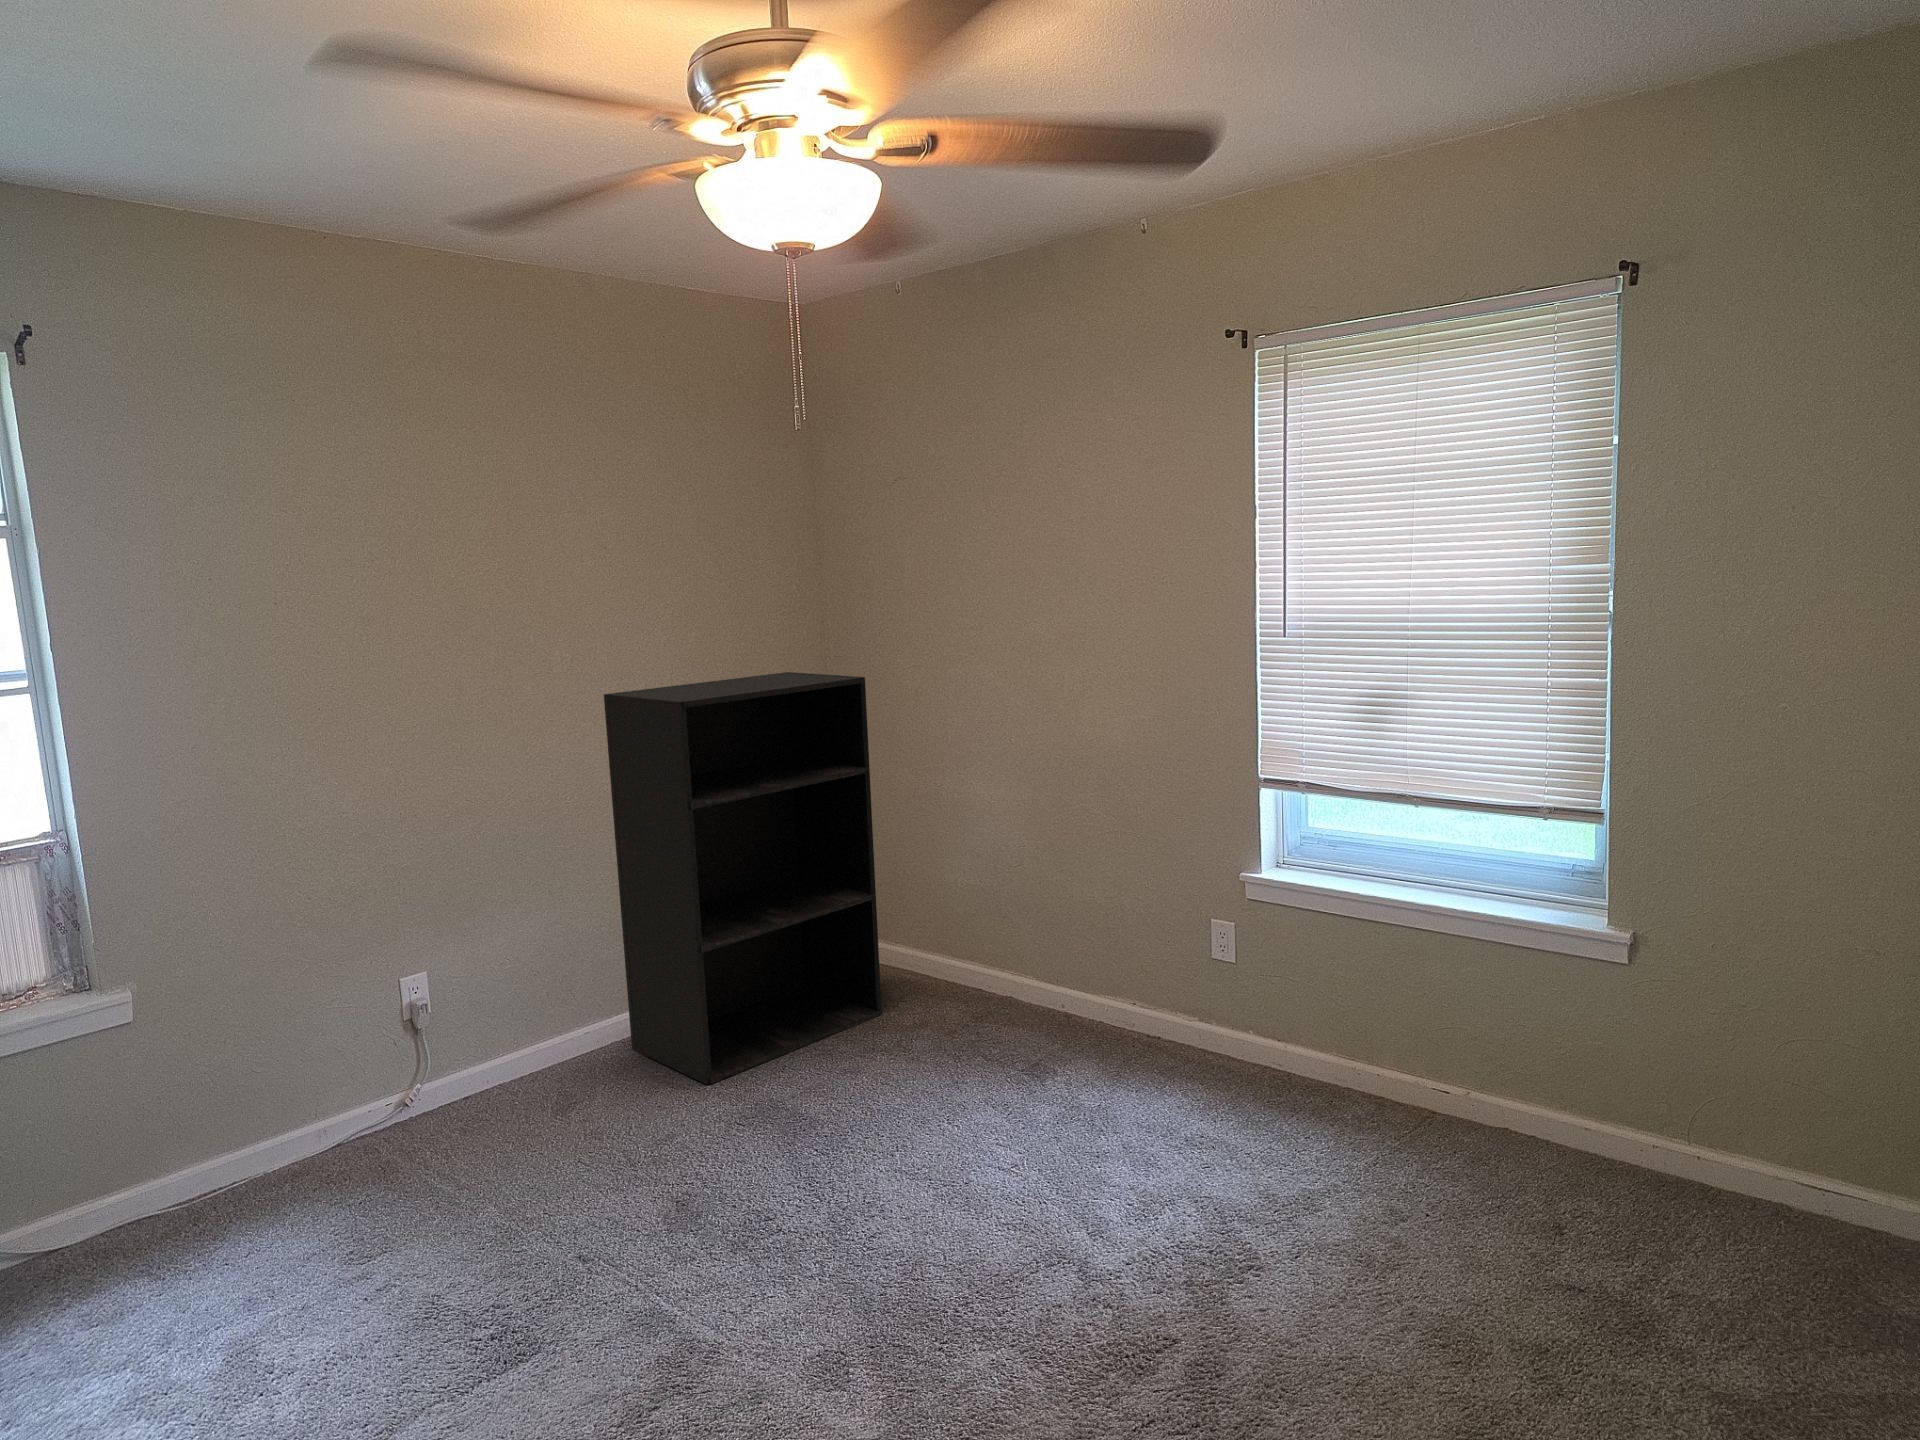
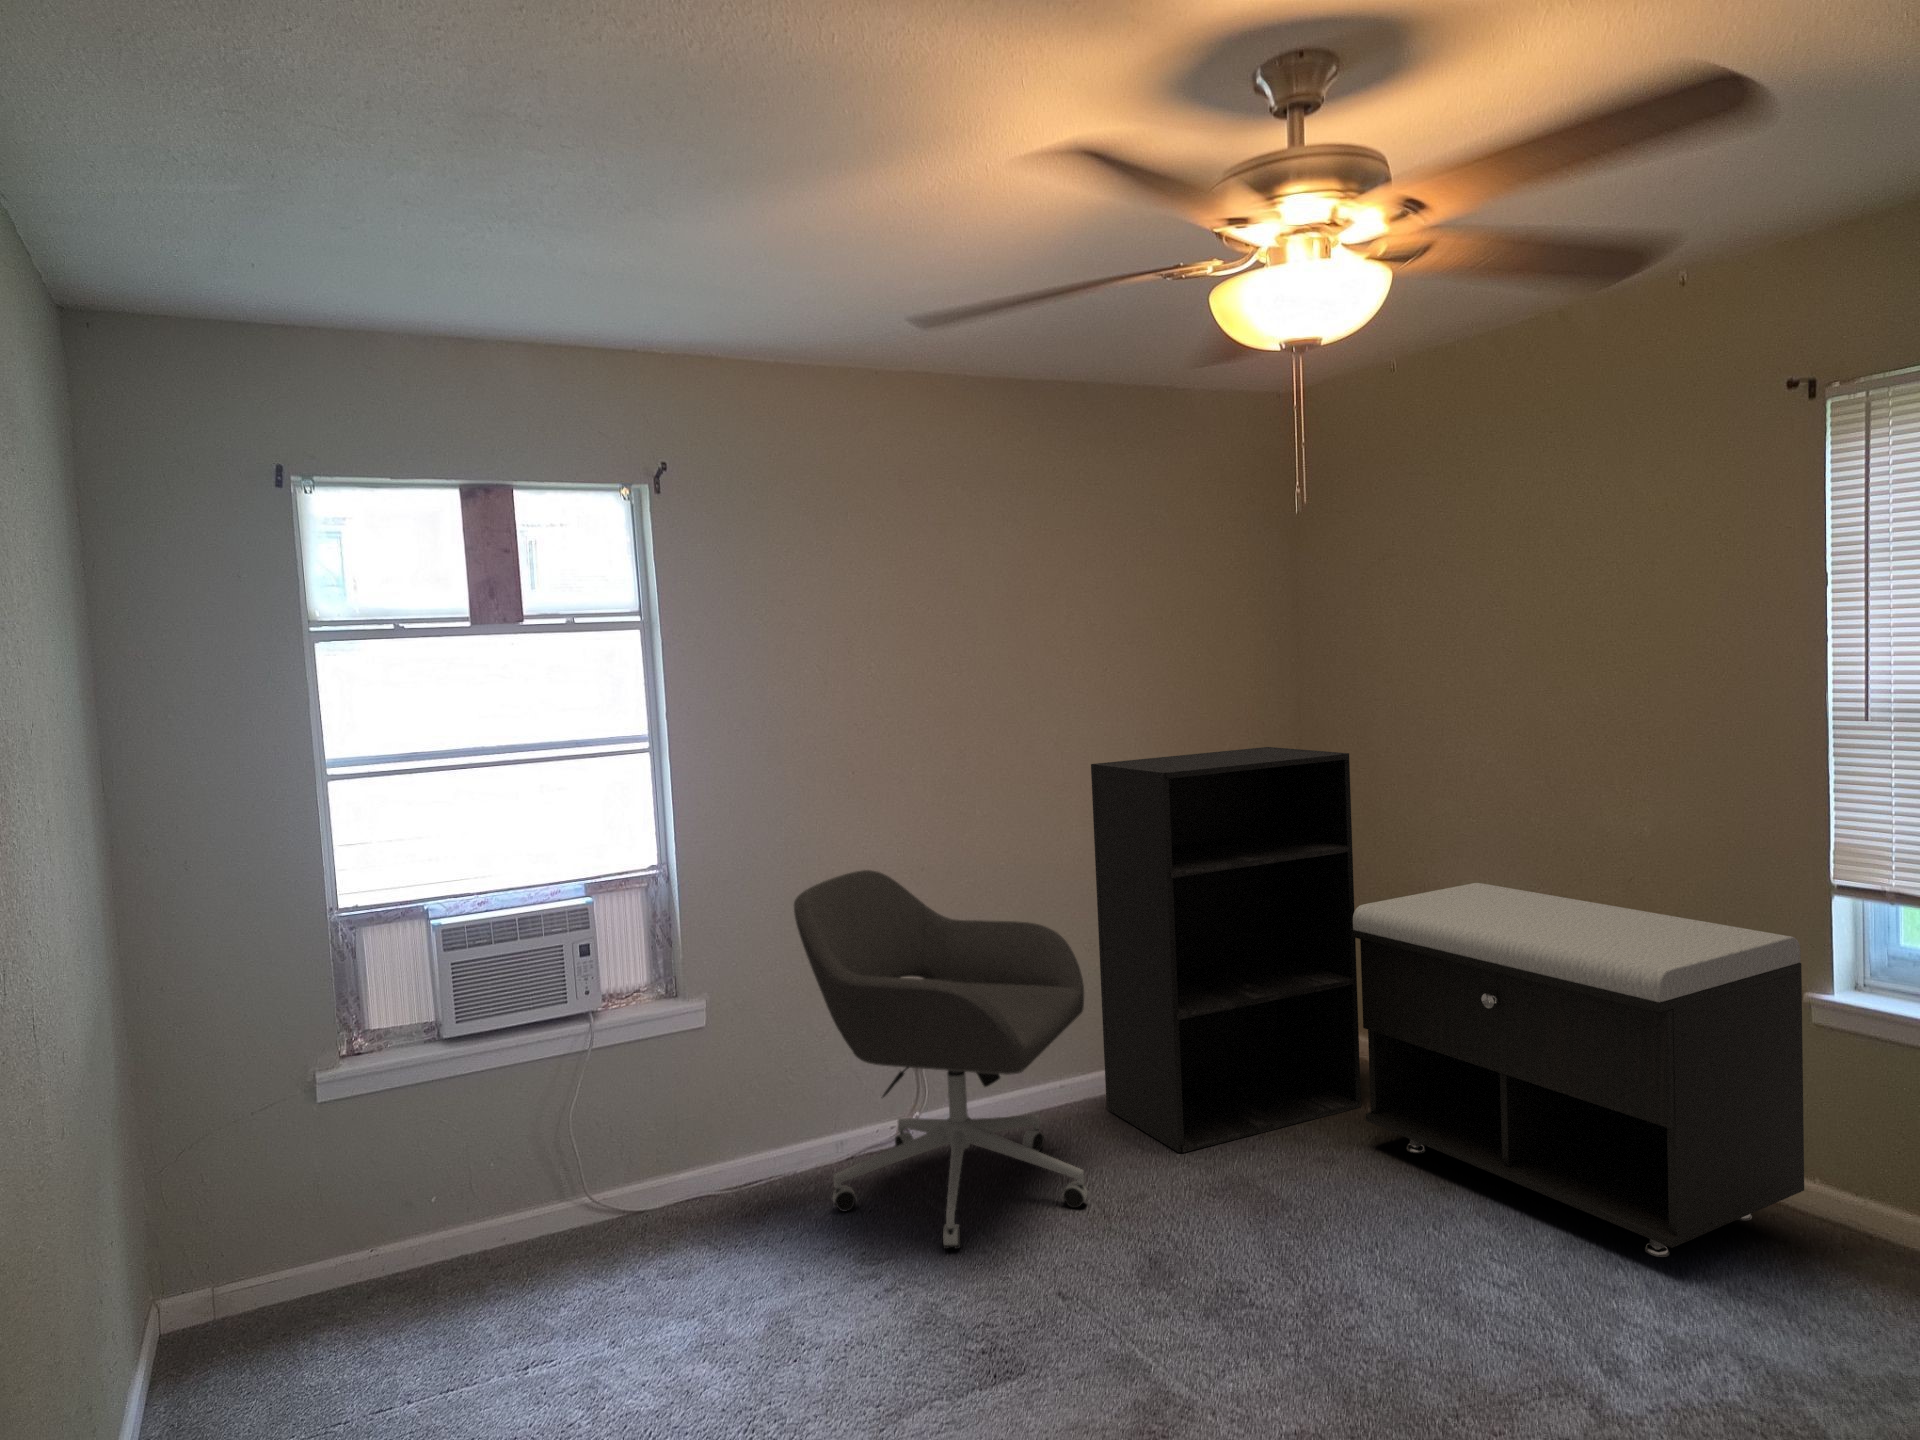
storage bench: none [870,796,1242,1118] -> present [1353,883,1804,1257]
office chair: none [244,822,611,1229] -> present [794,870,1088,1249]

